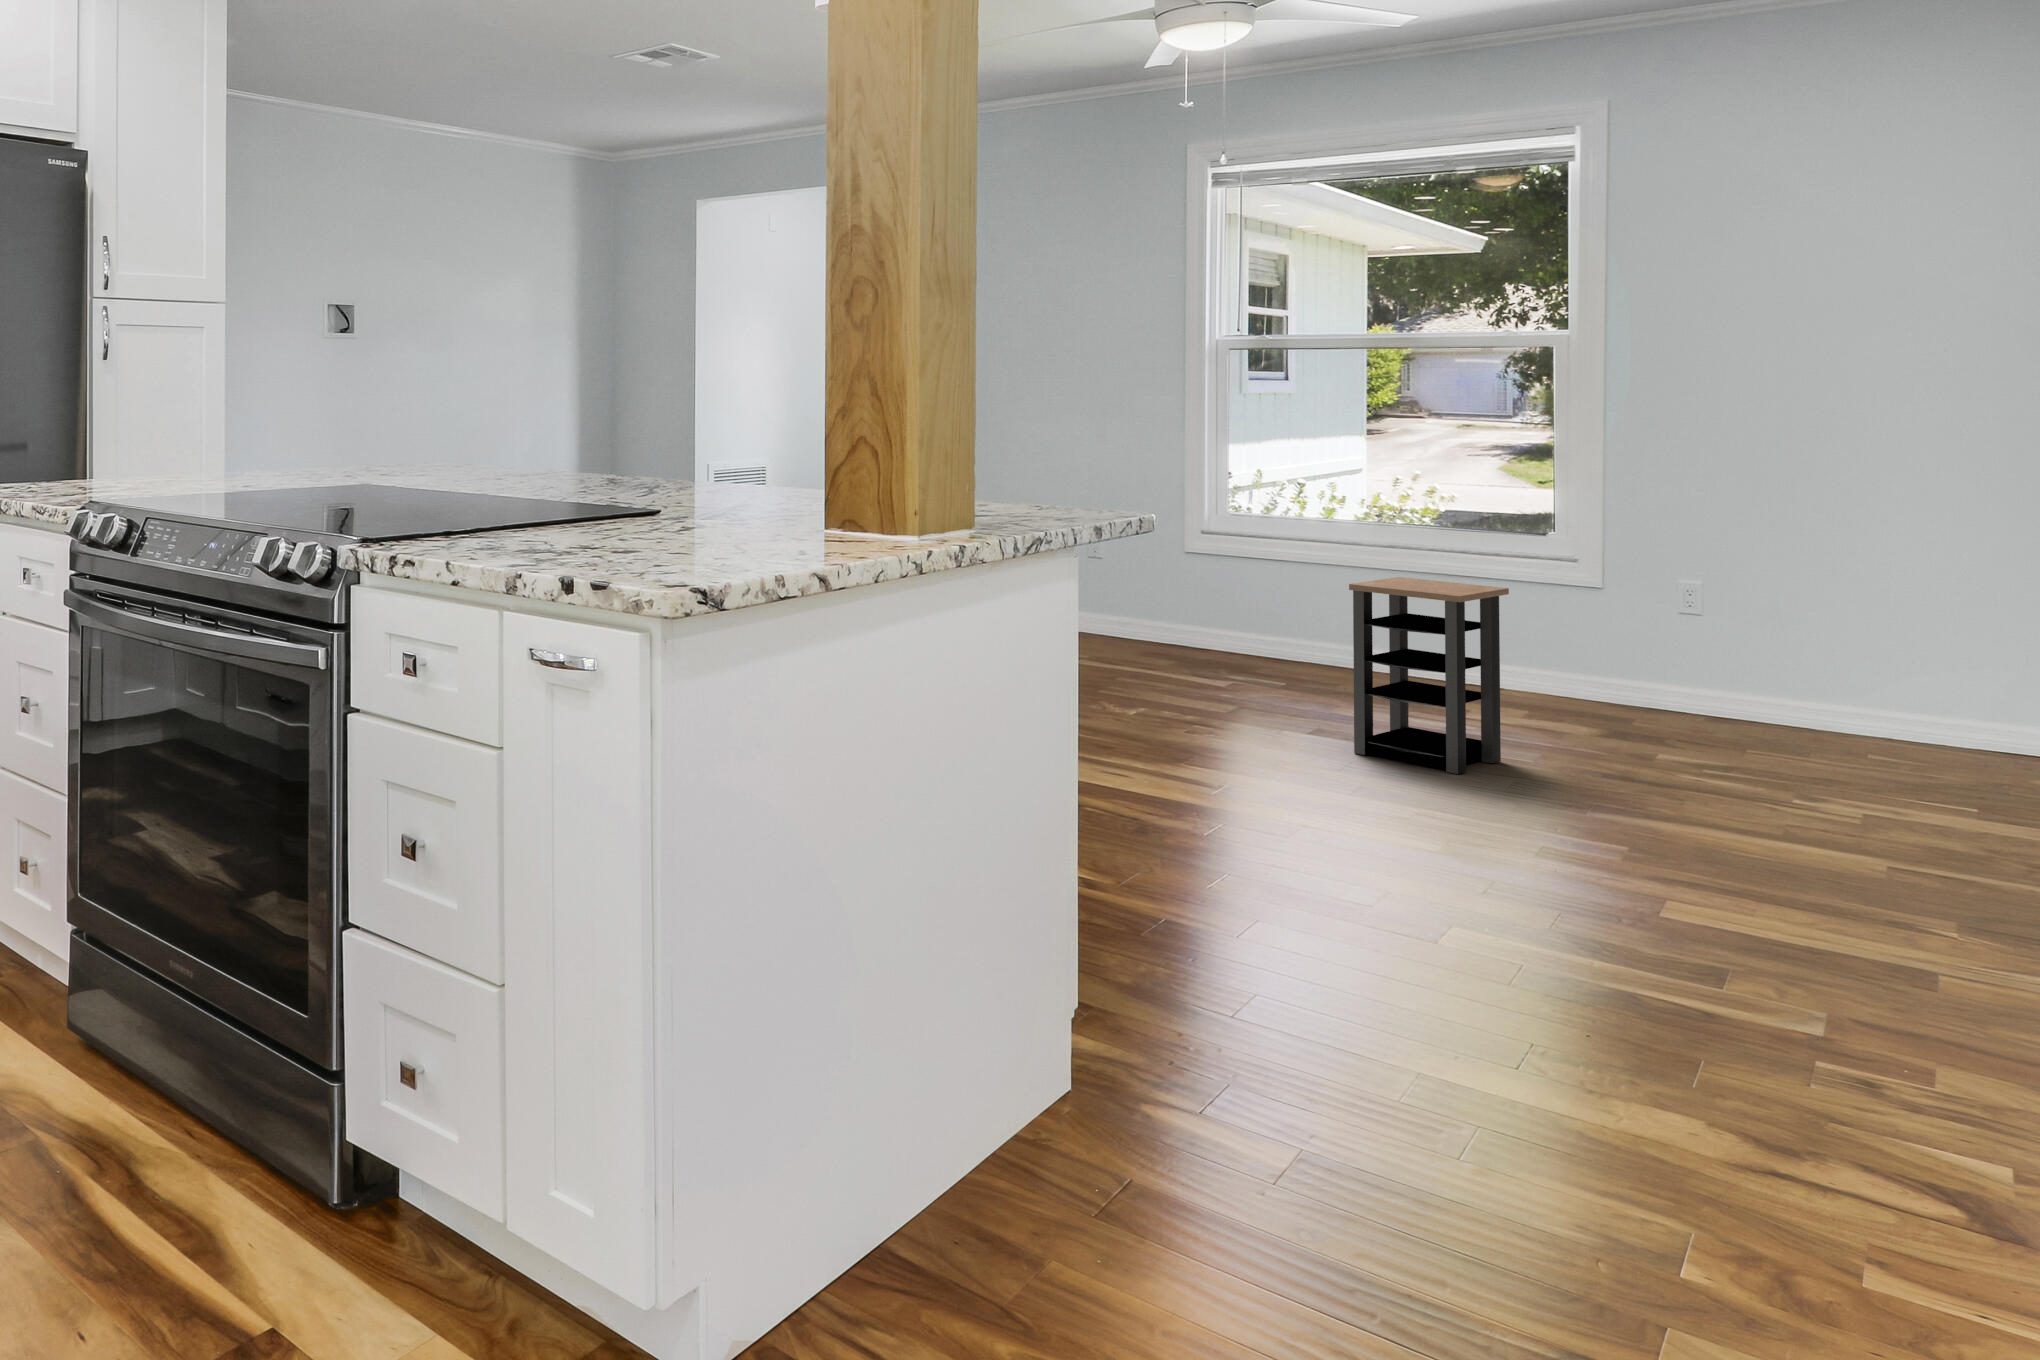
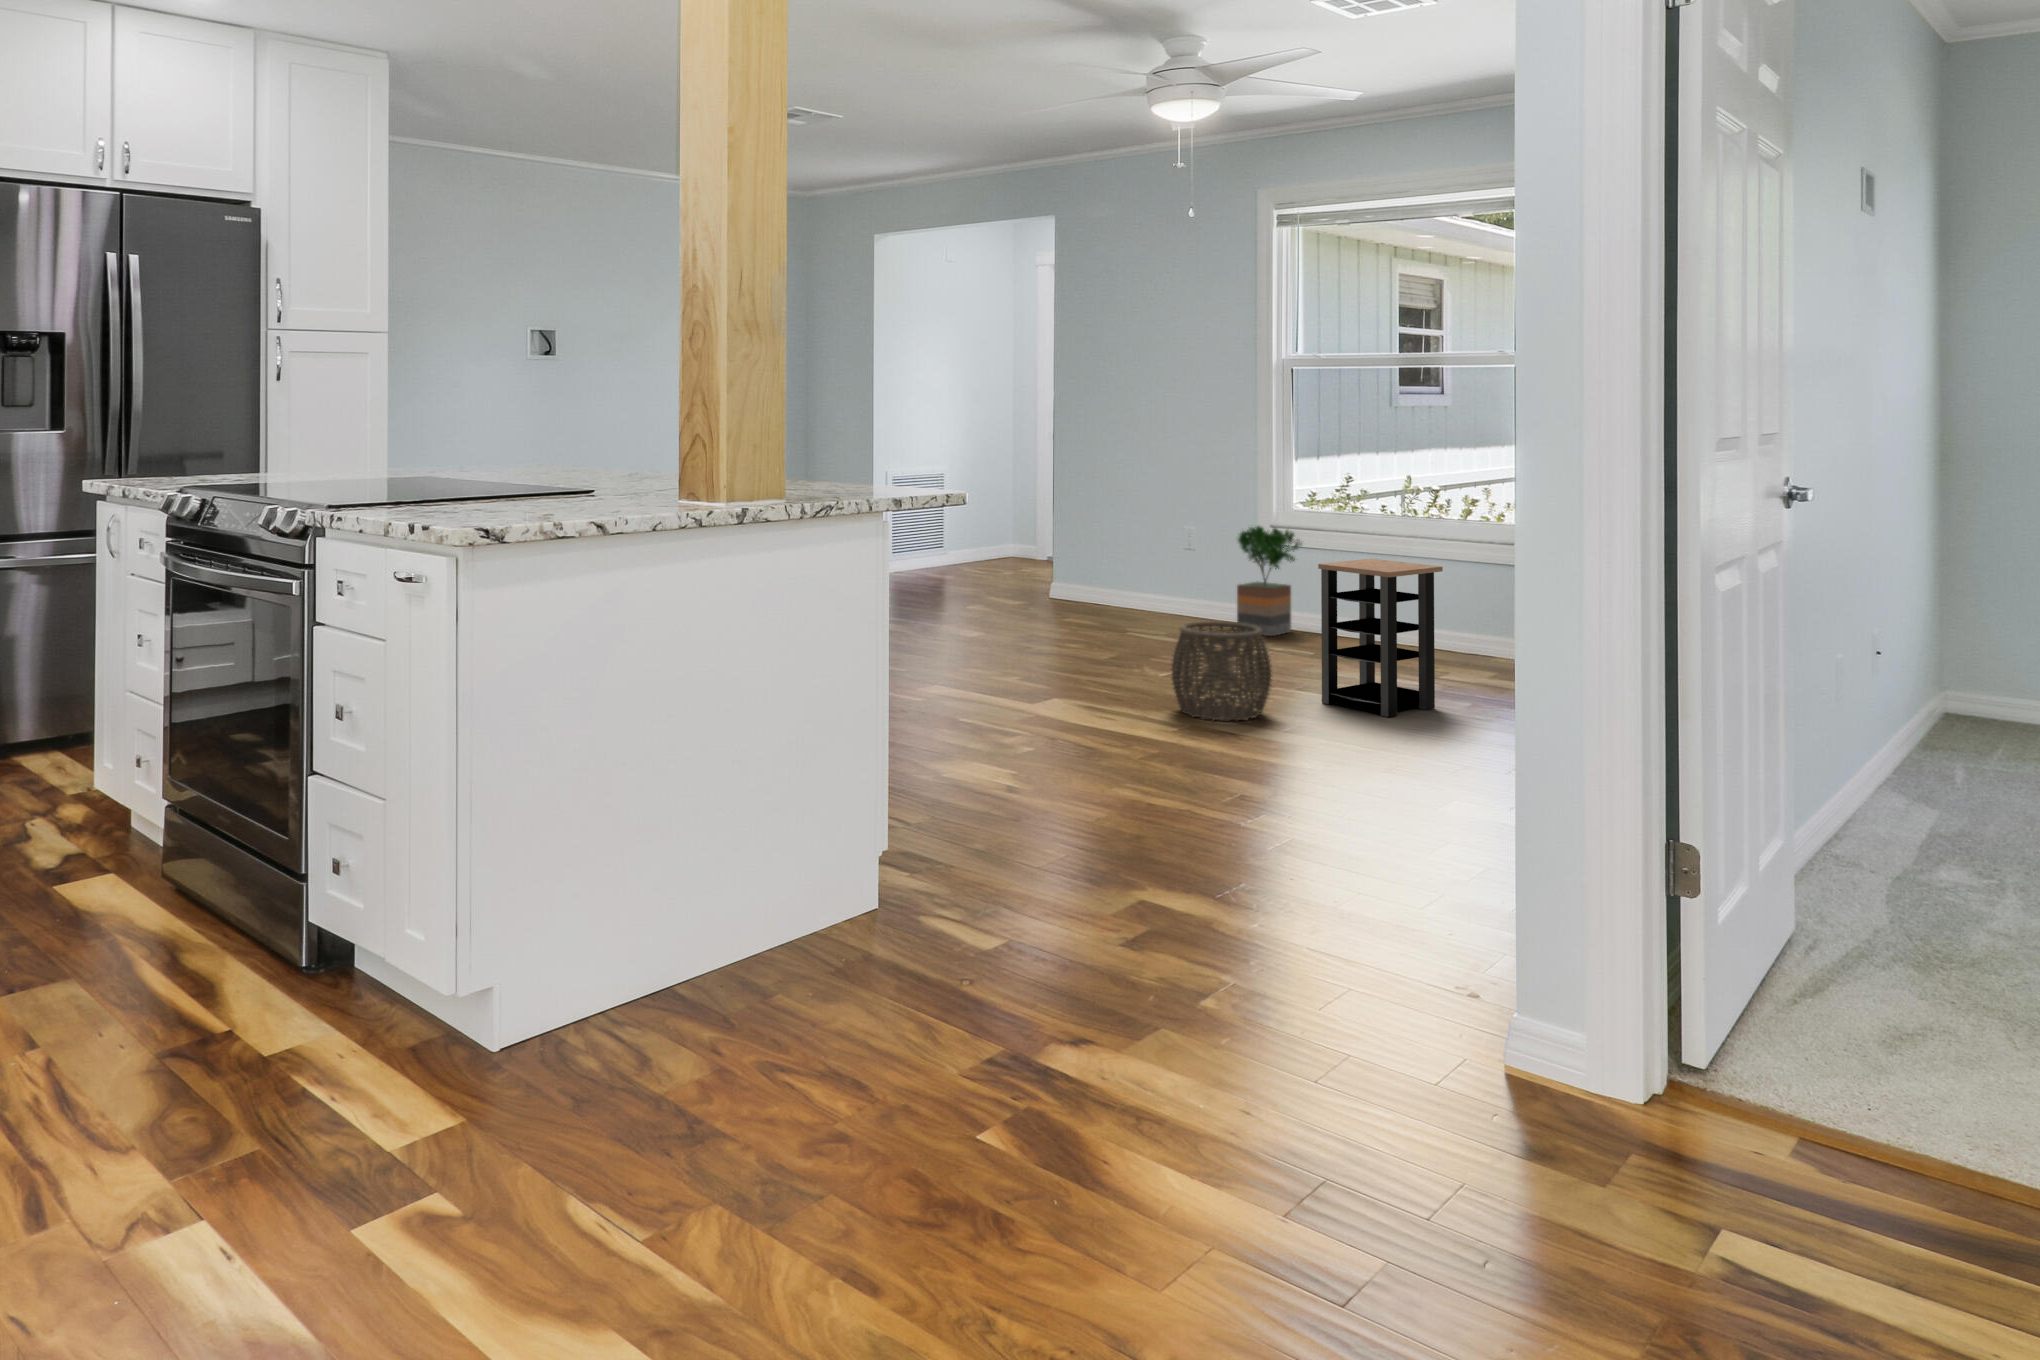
potted tree: none [1148,532,1236,662] -> present [1237,526,1302,636]
woven basket: none [1179,654,1316,780] -> present [1171,622,1272,721]

